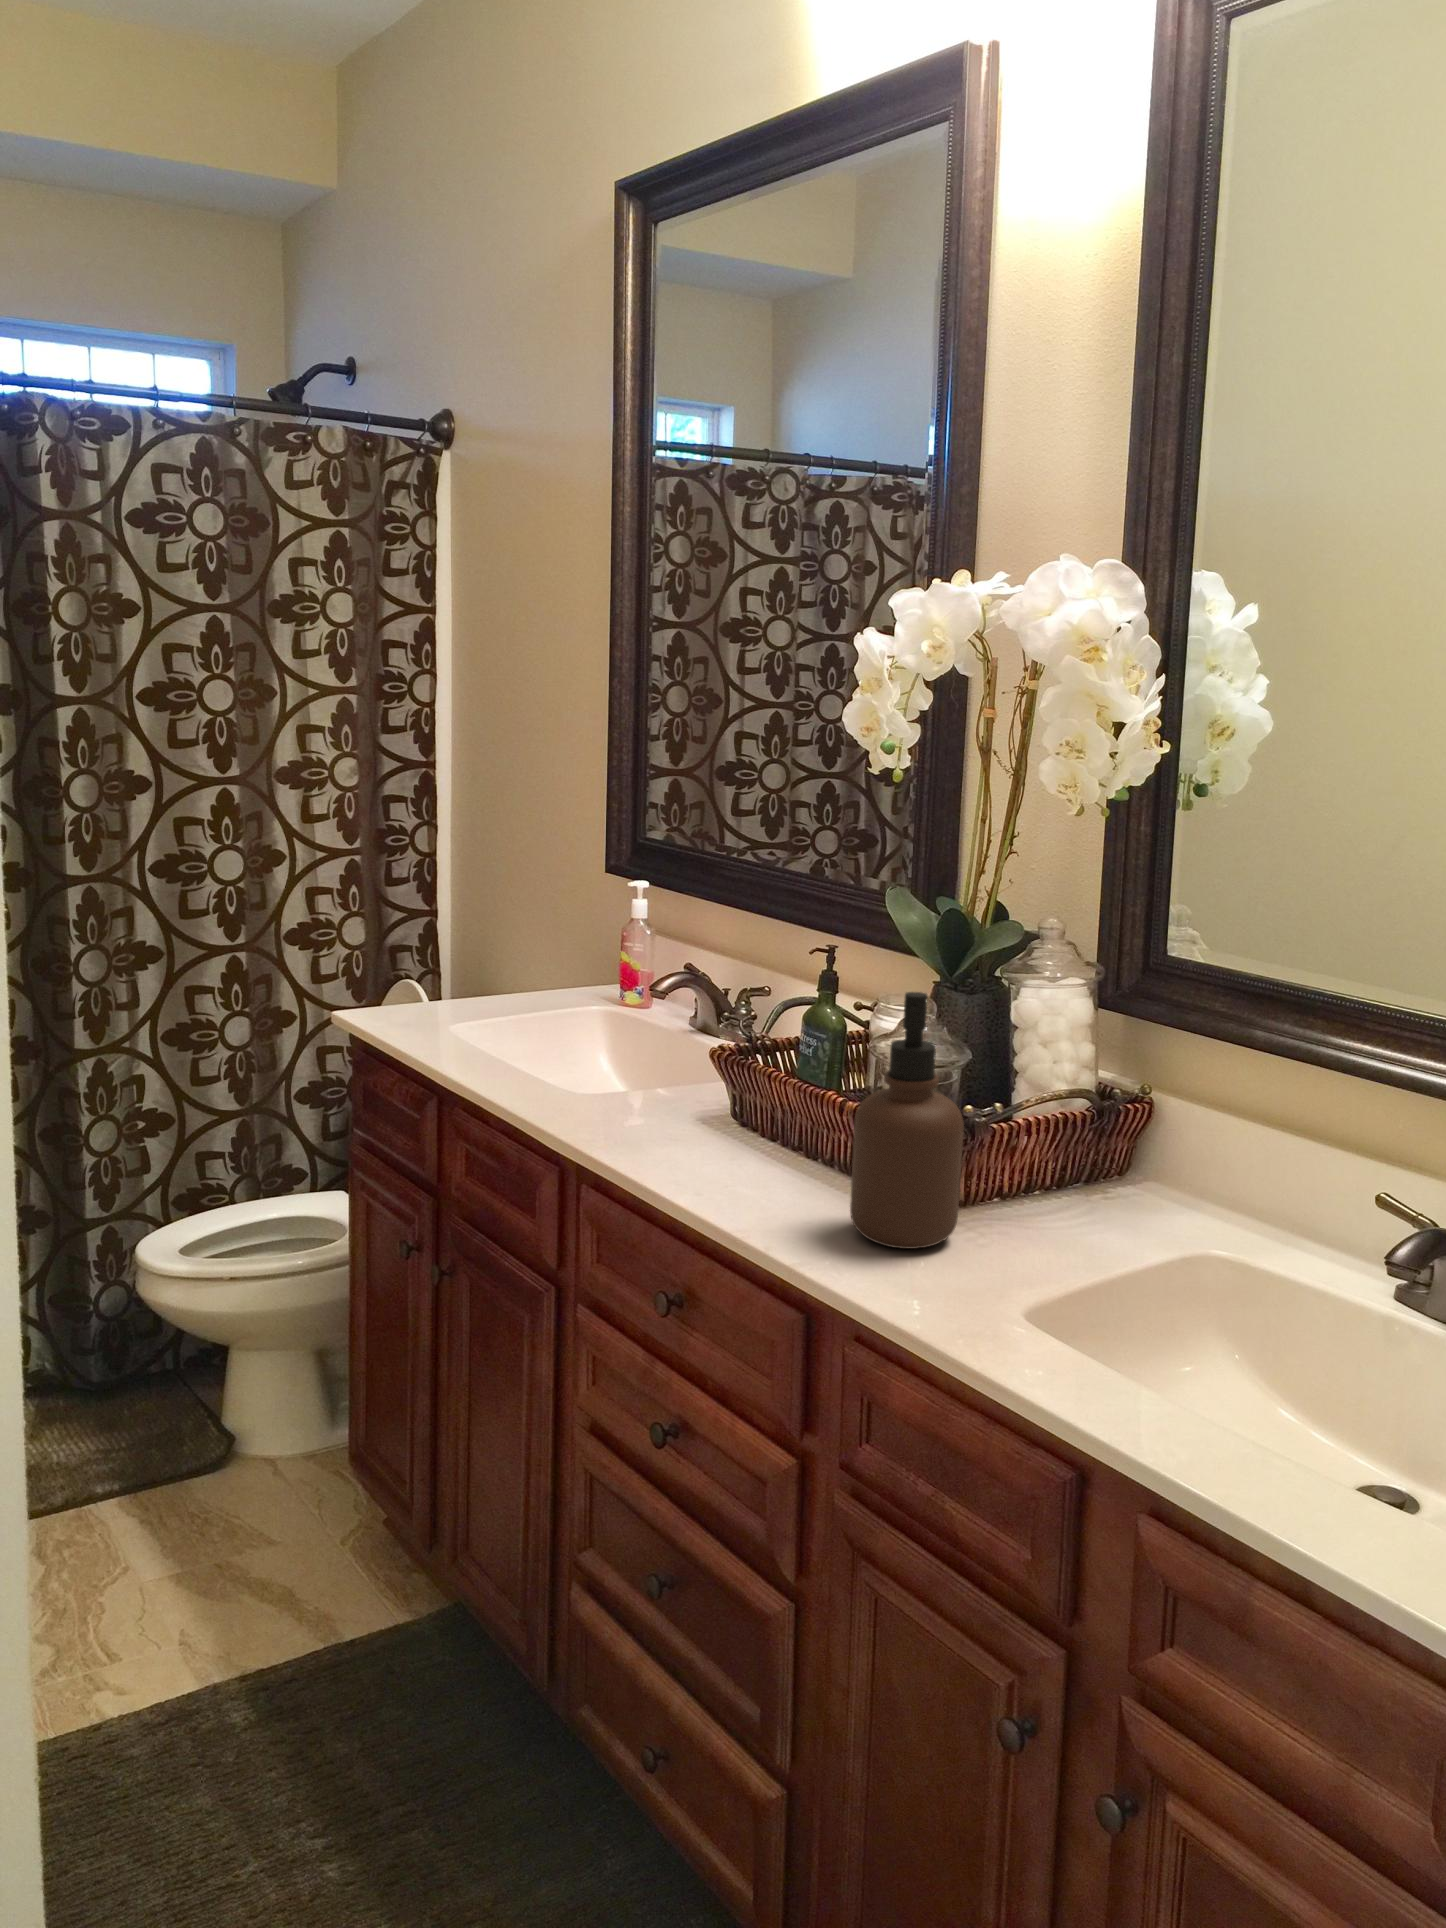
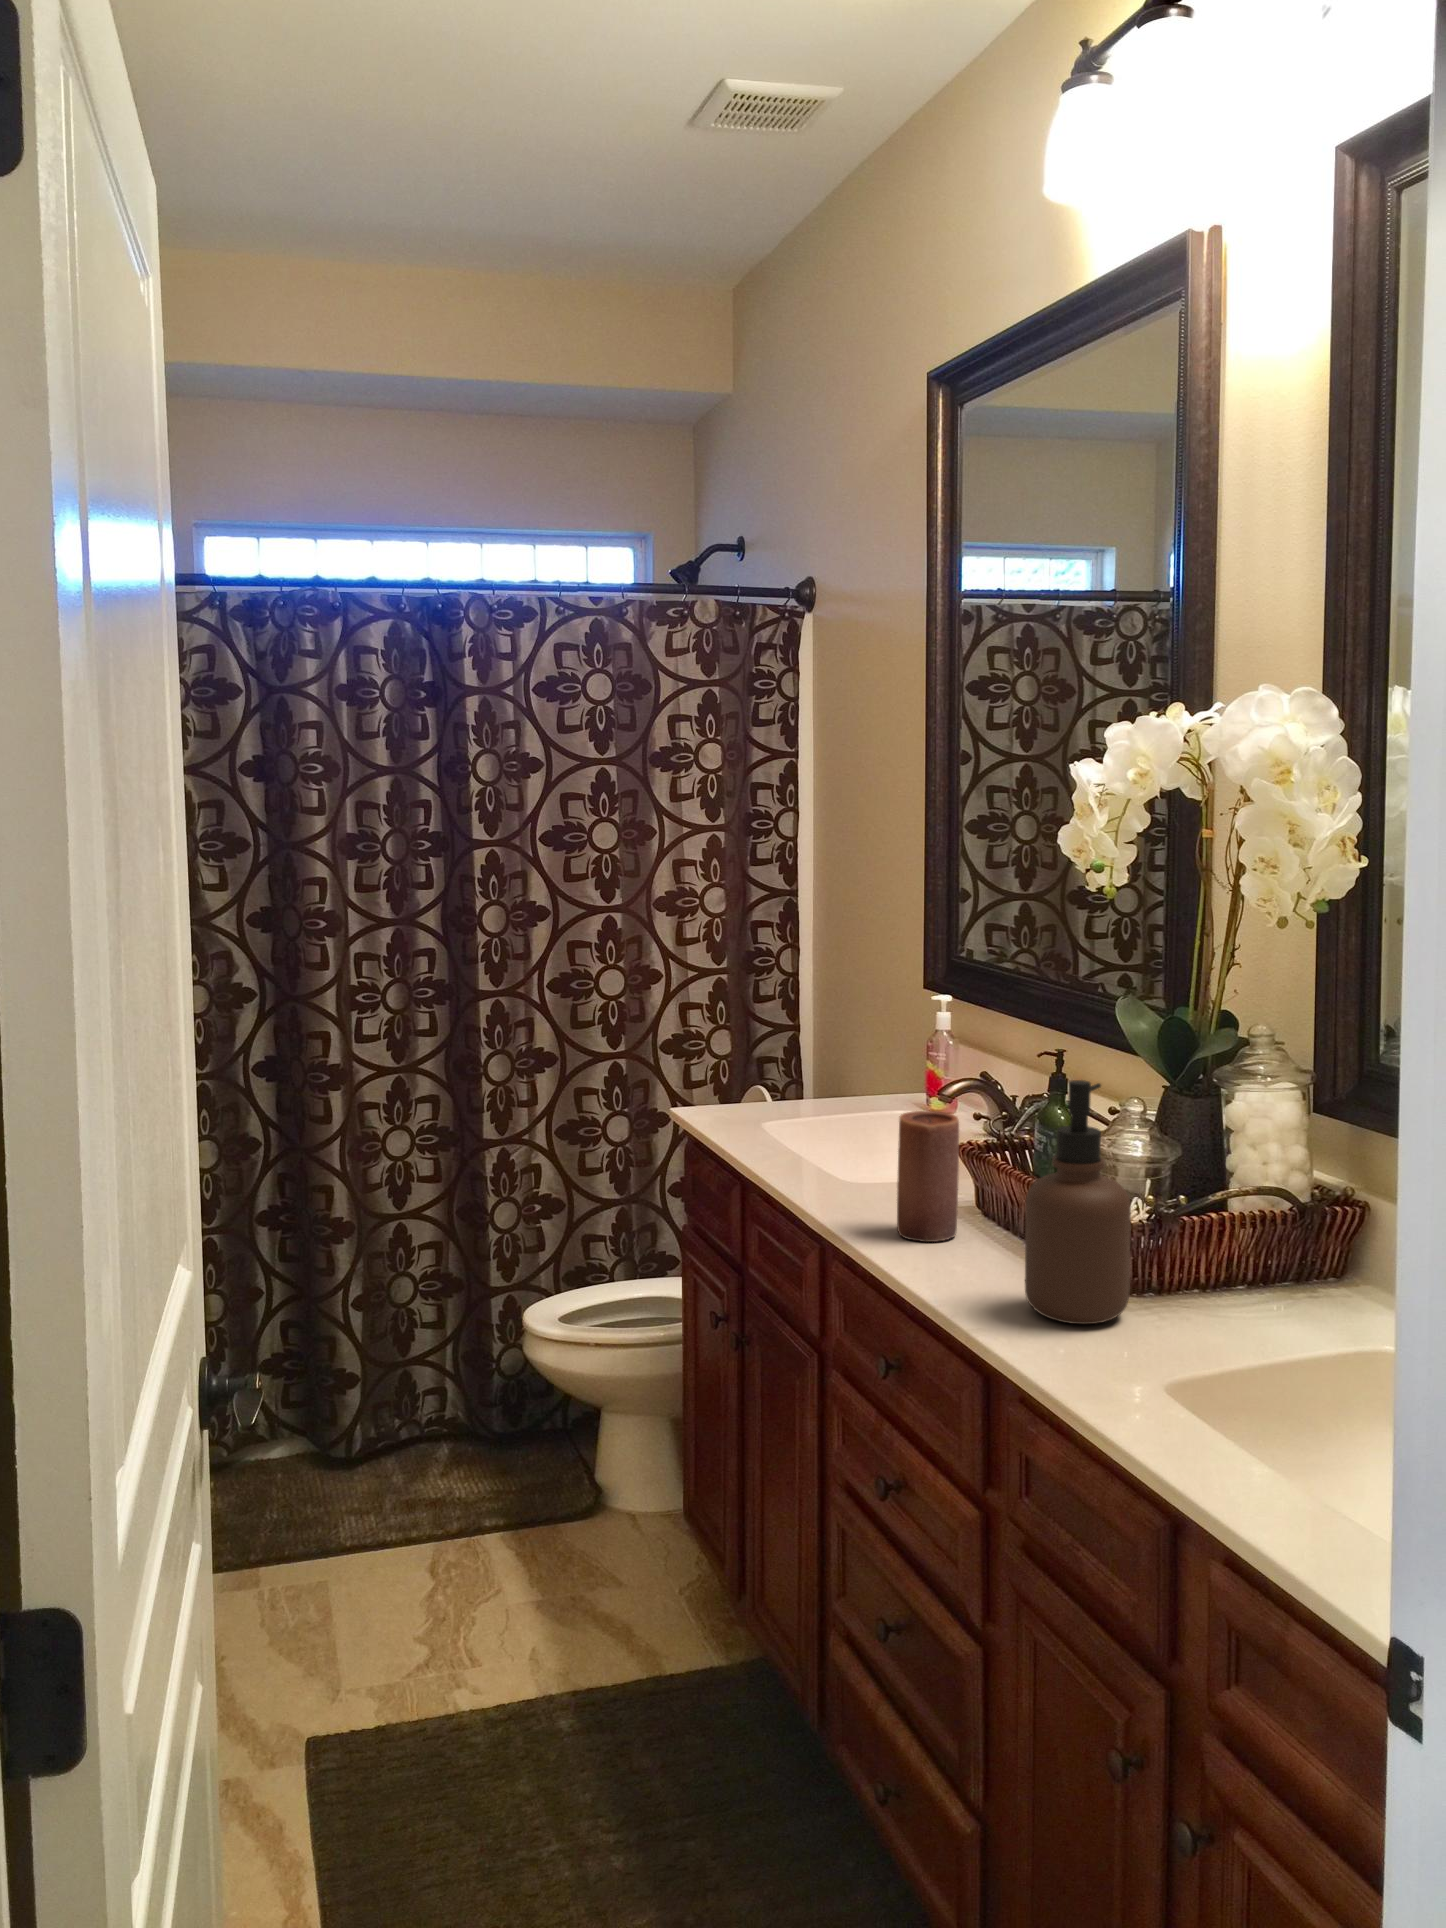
candle: none [669,1020,738,1162] -> present [897,1111,959,1242]

